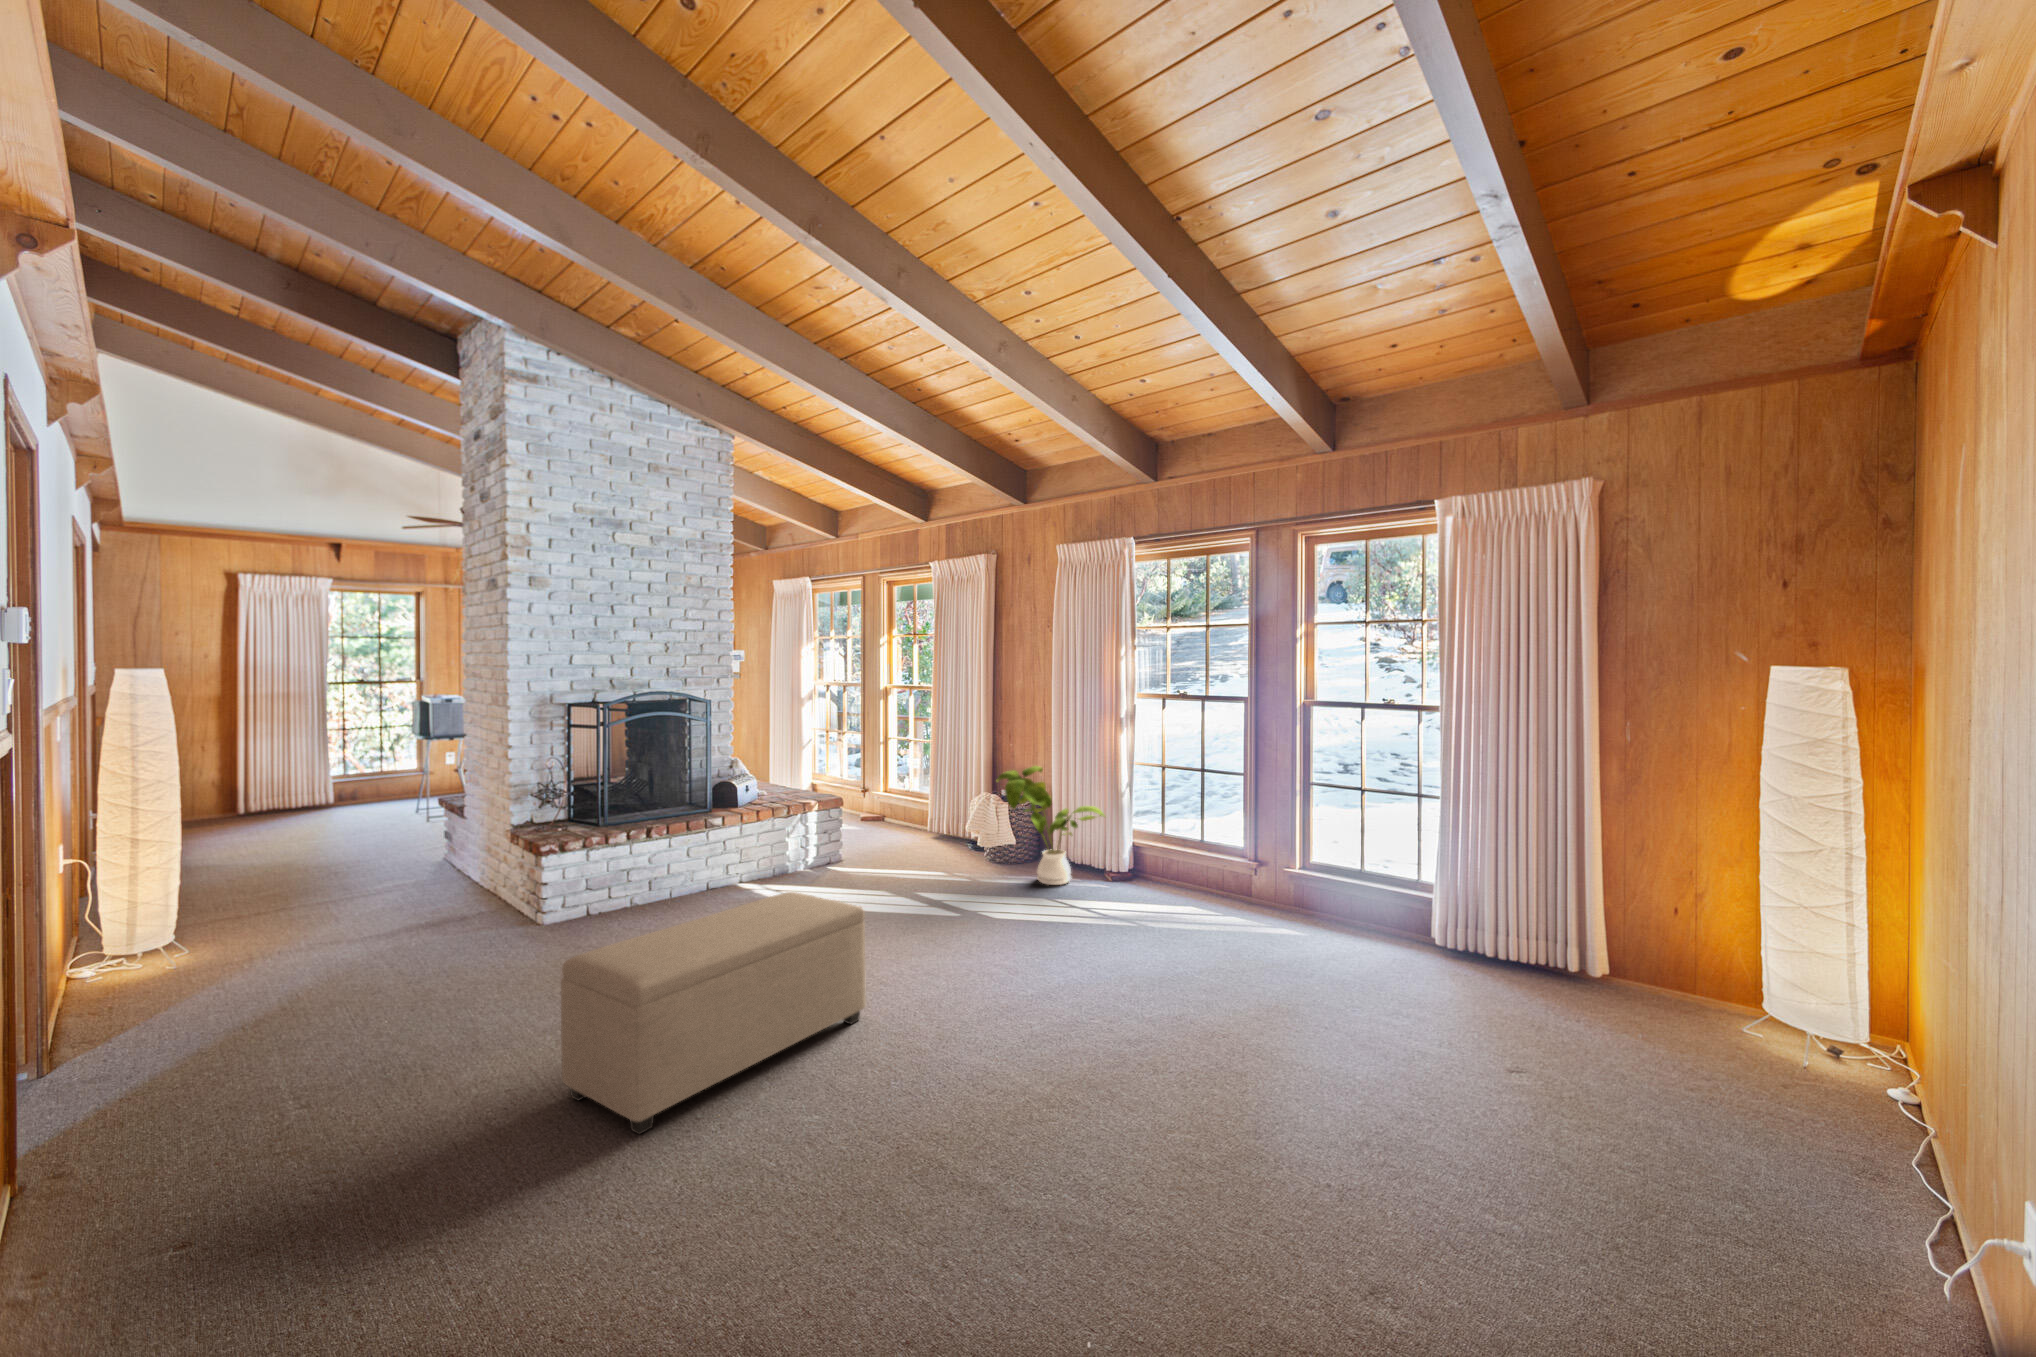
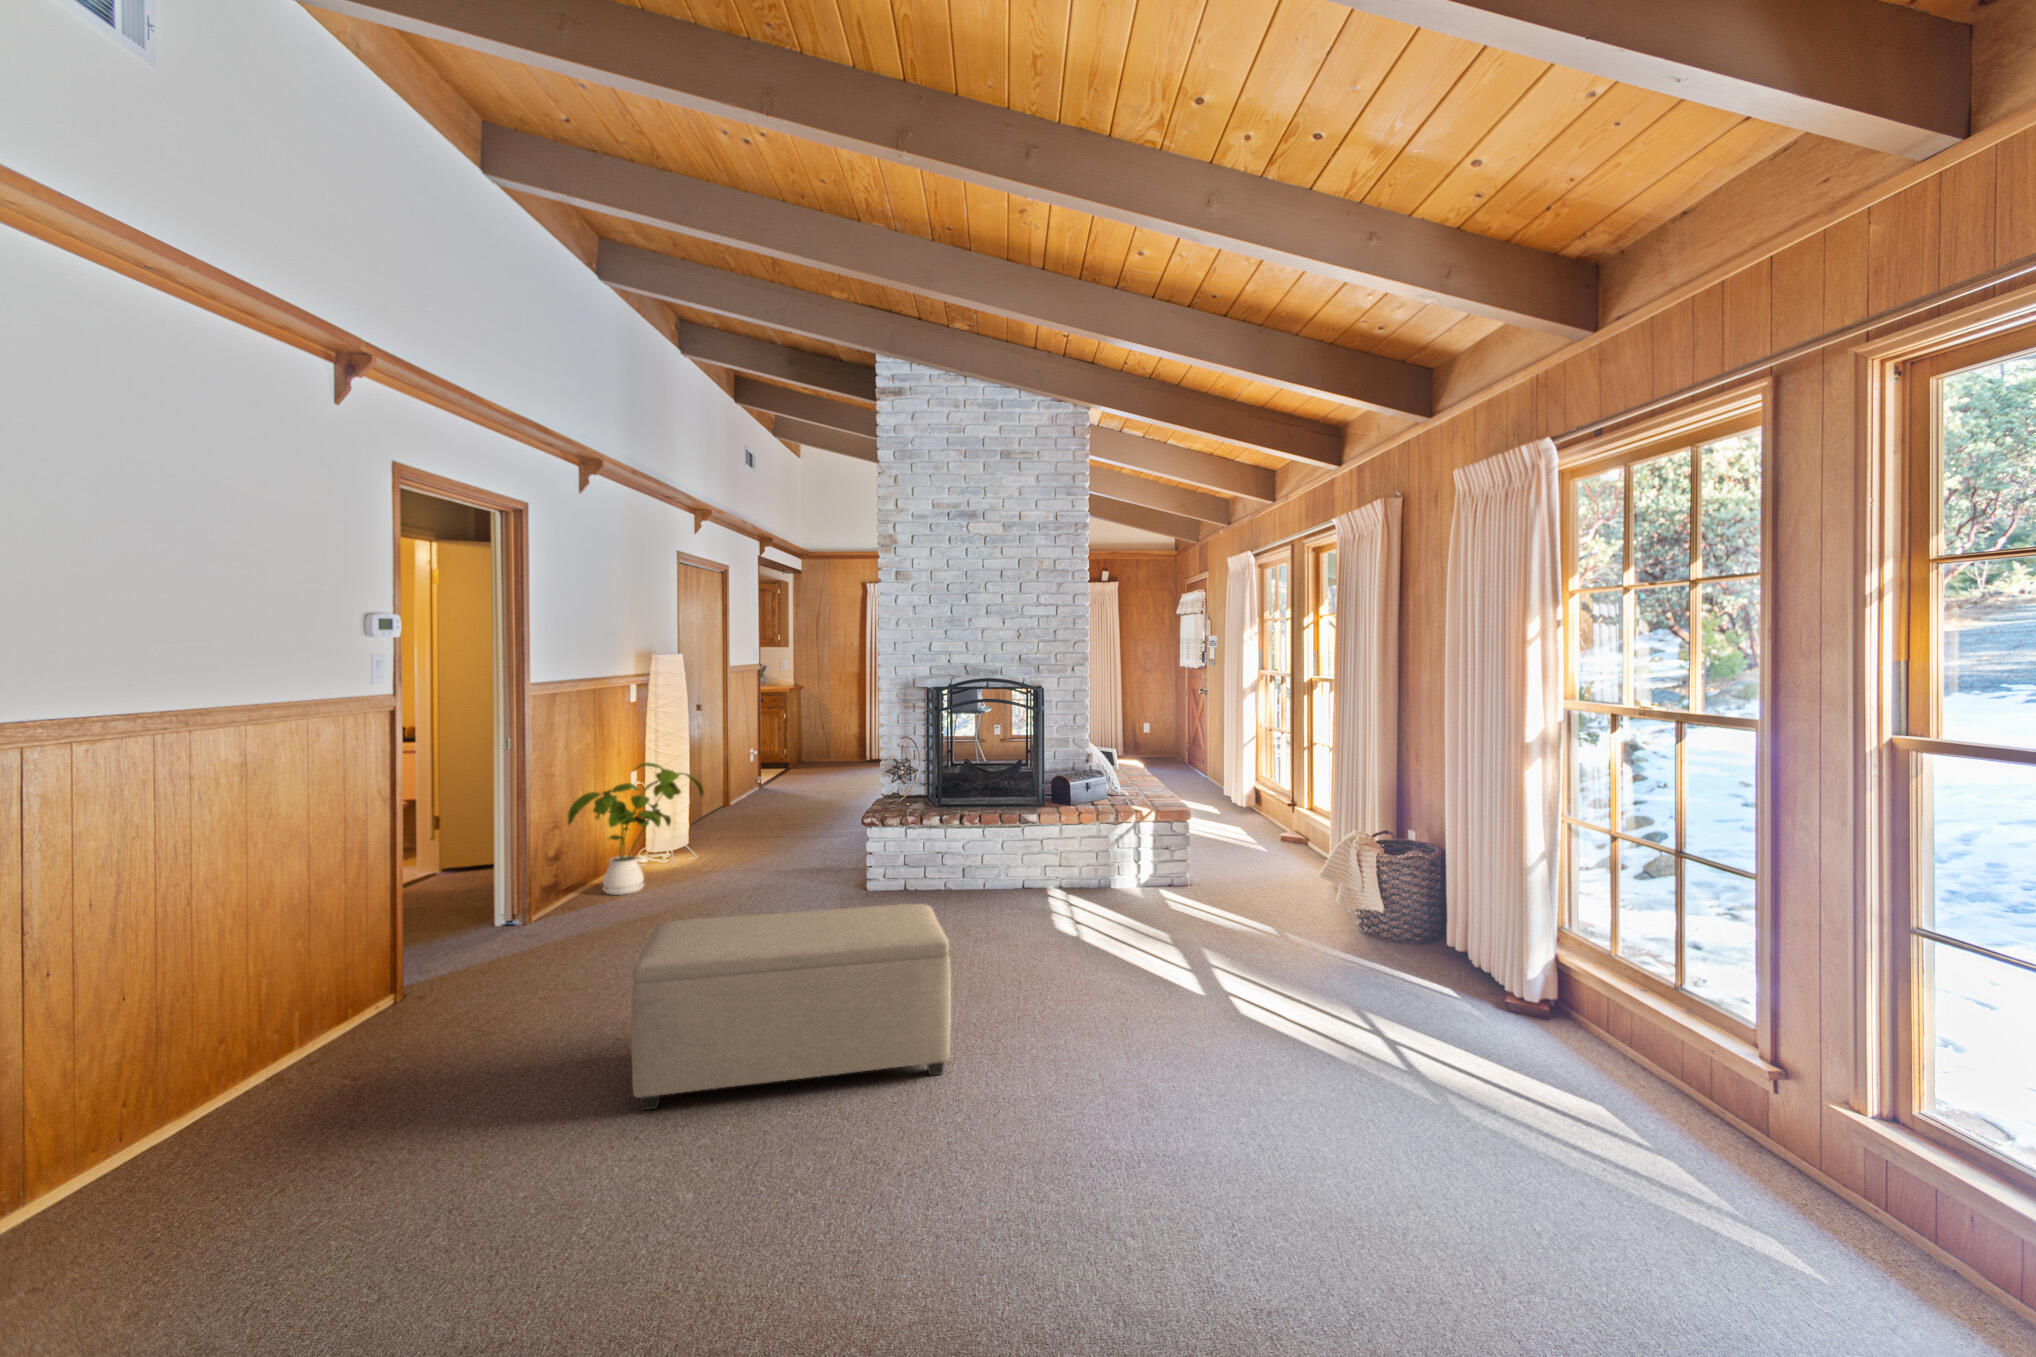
house plant: present [996,766,1105,885] -> present [568,763,704,895]

